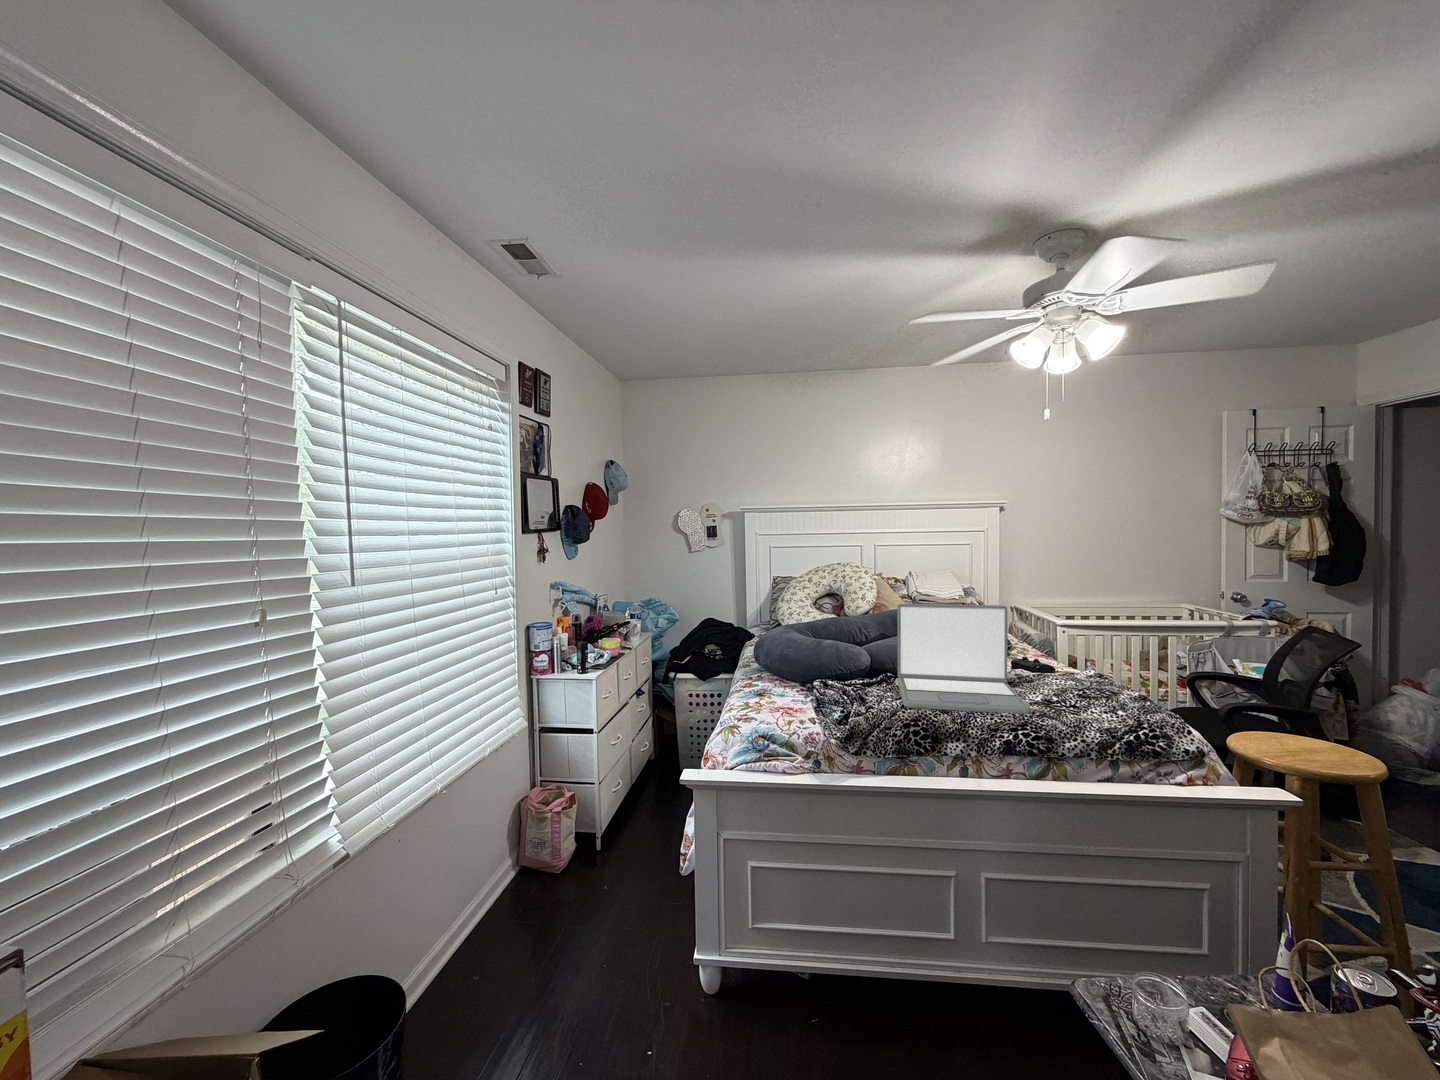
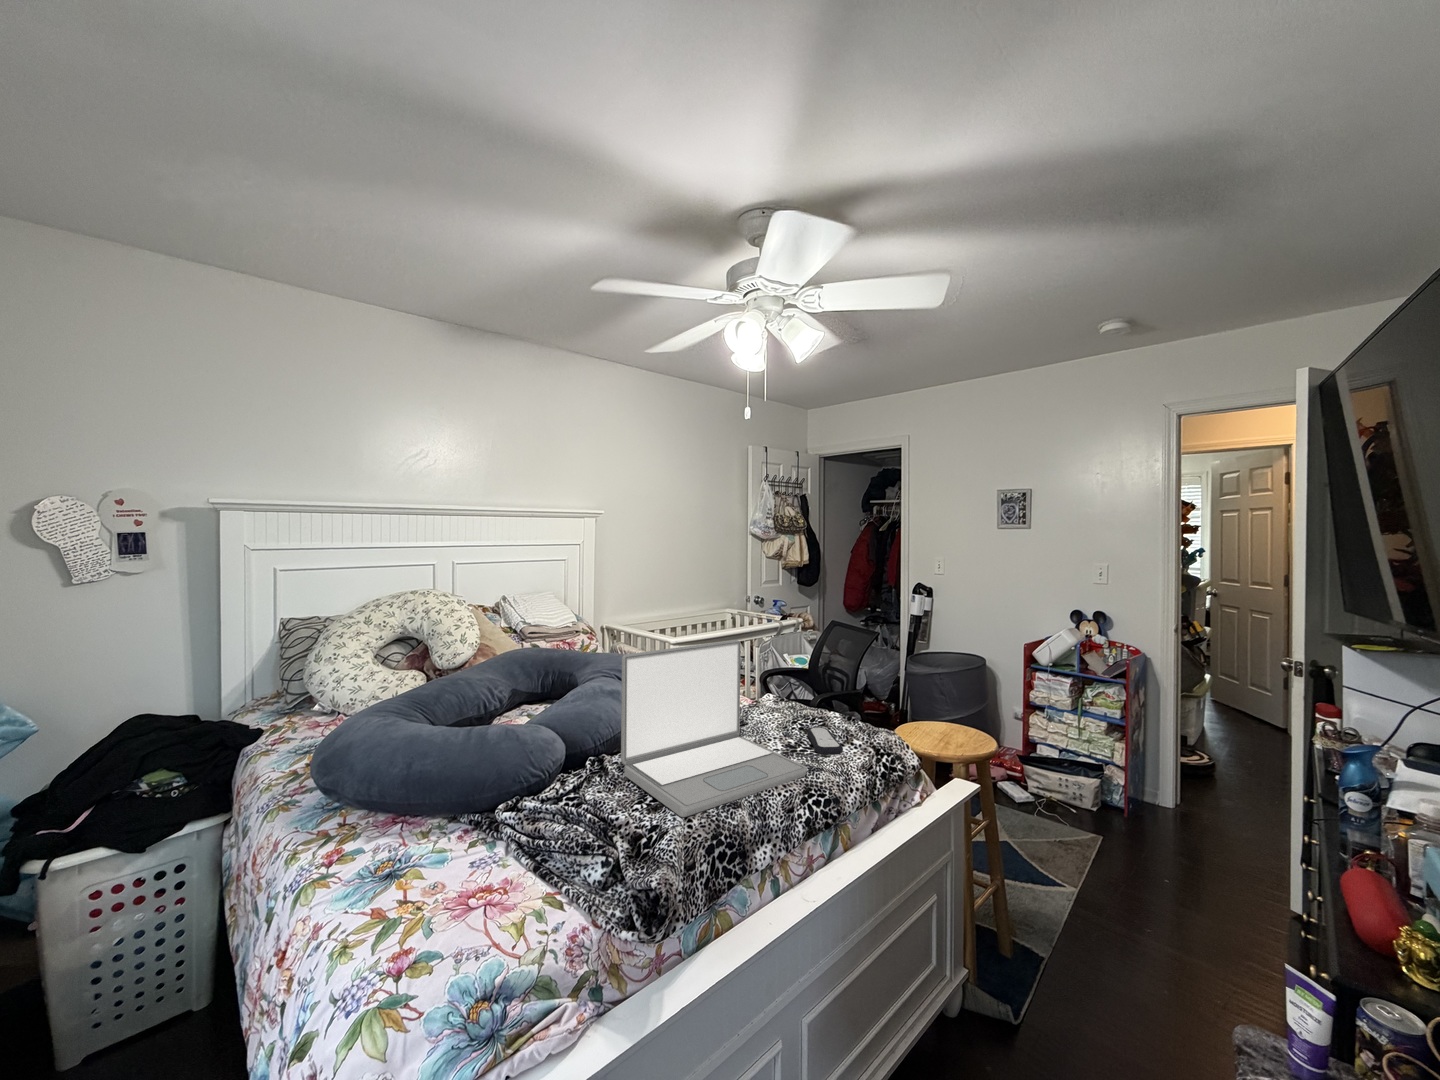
remote control: none [1064,693,1102,712] -> present [807,727,843,754]

